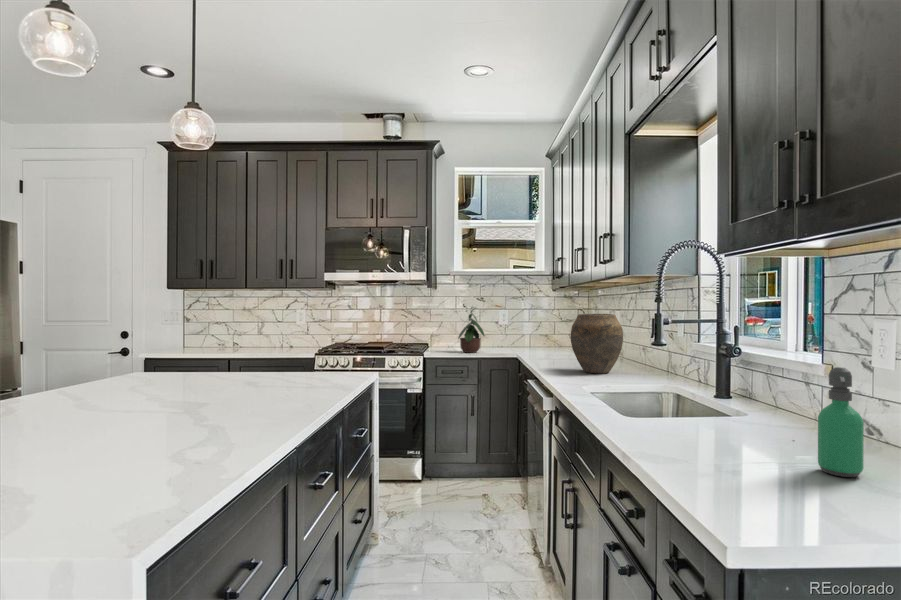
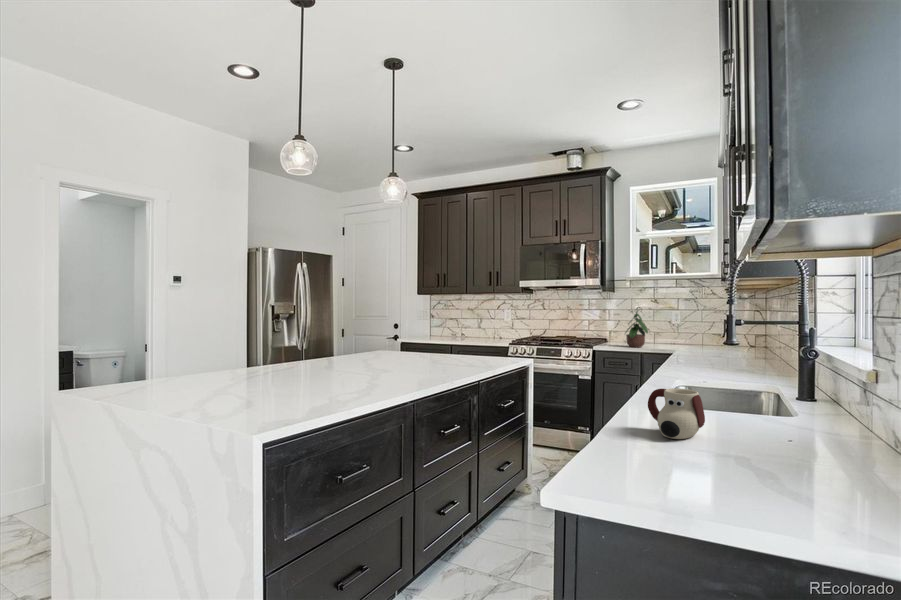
vase: present [571,314,623,374] -> none [695,315,747,368]
soap dispenser: present [818,367,864,477] -> none [742,356,775,439]
mug: none [717,419,807,498] -> present [648,388,705,439]

